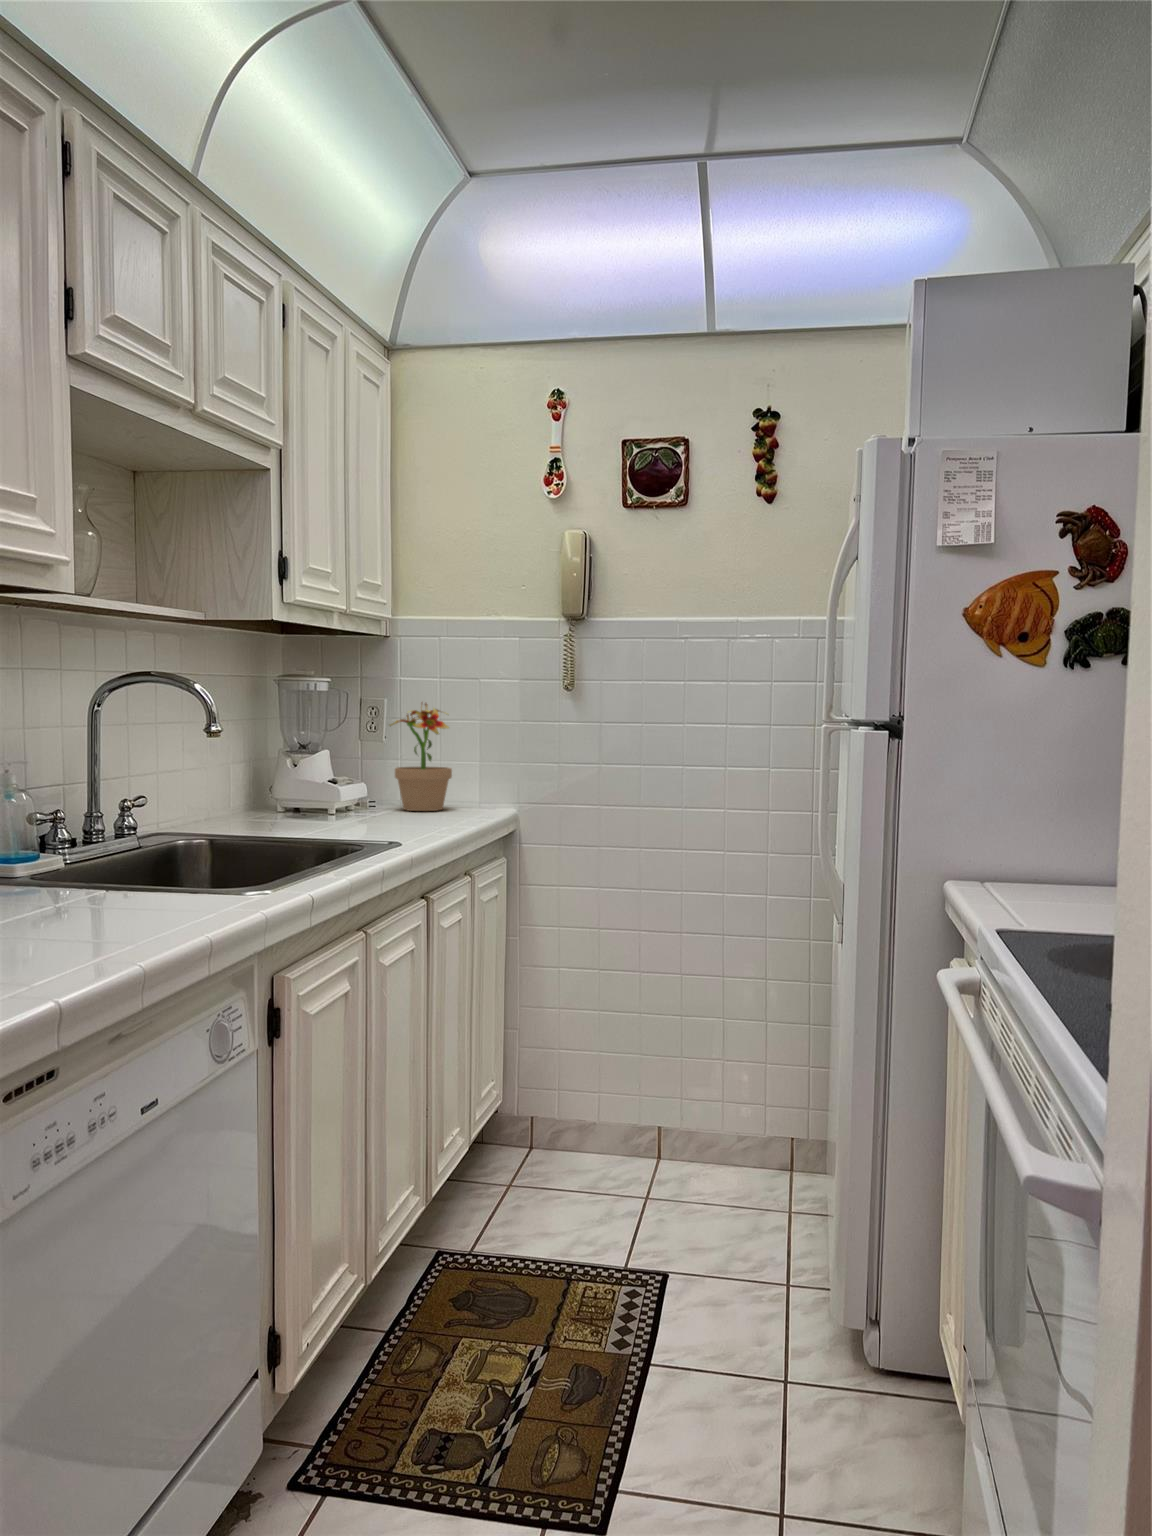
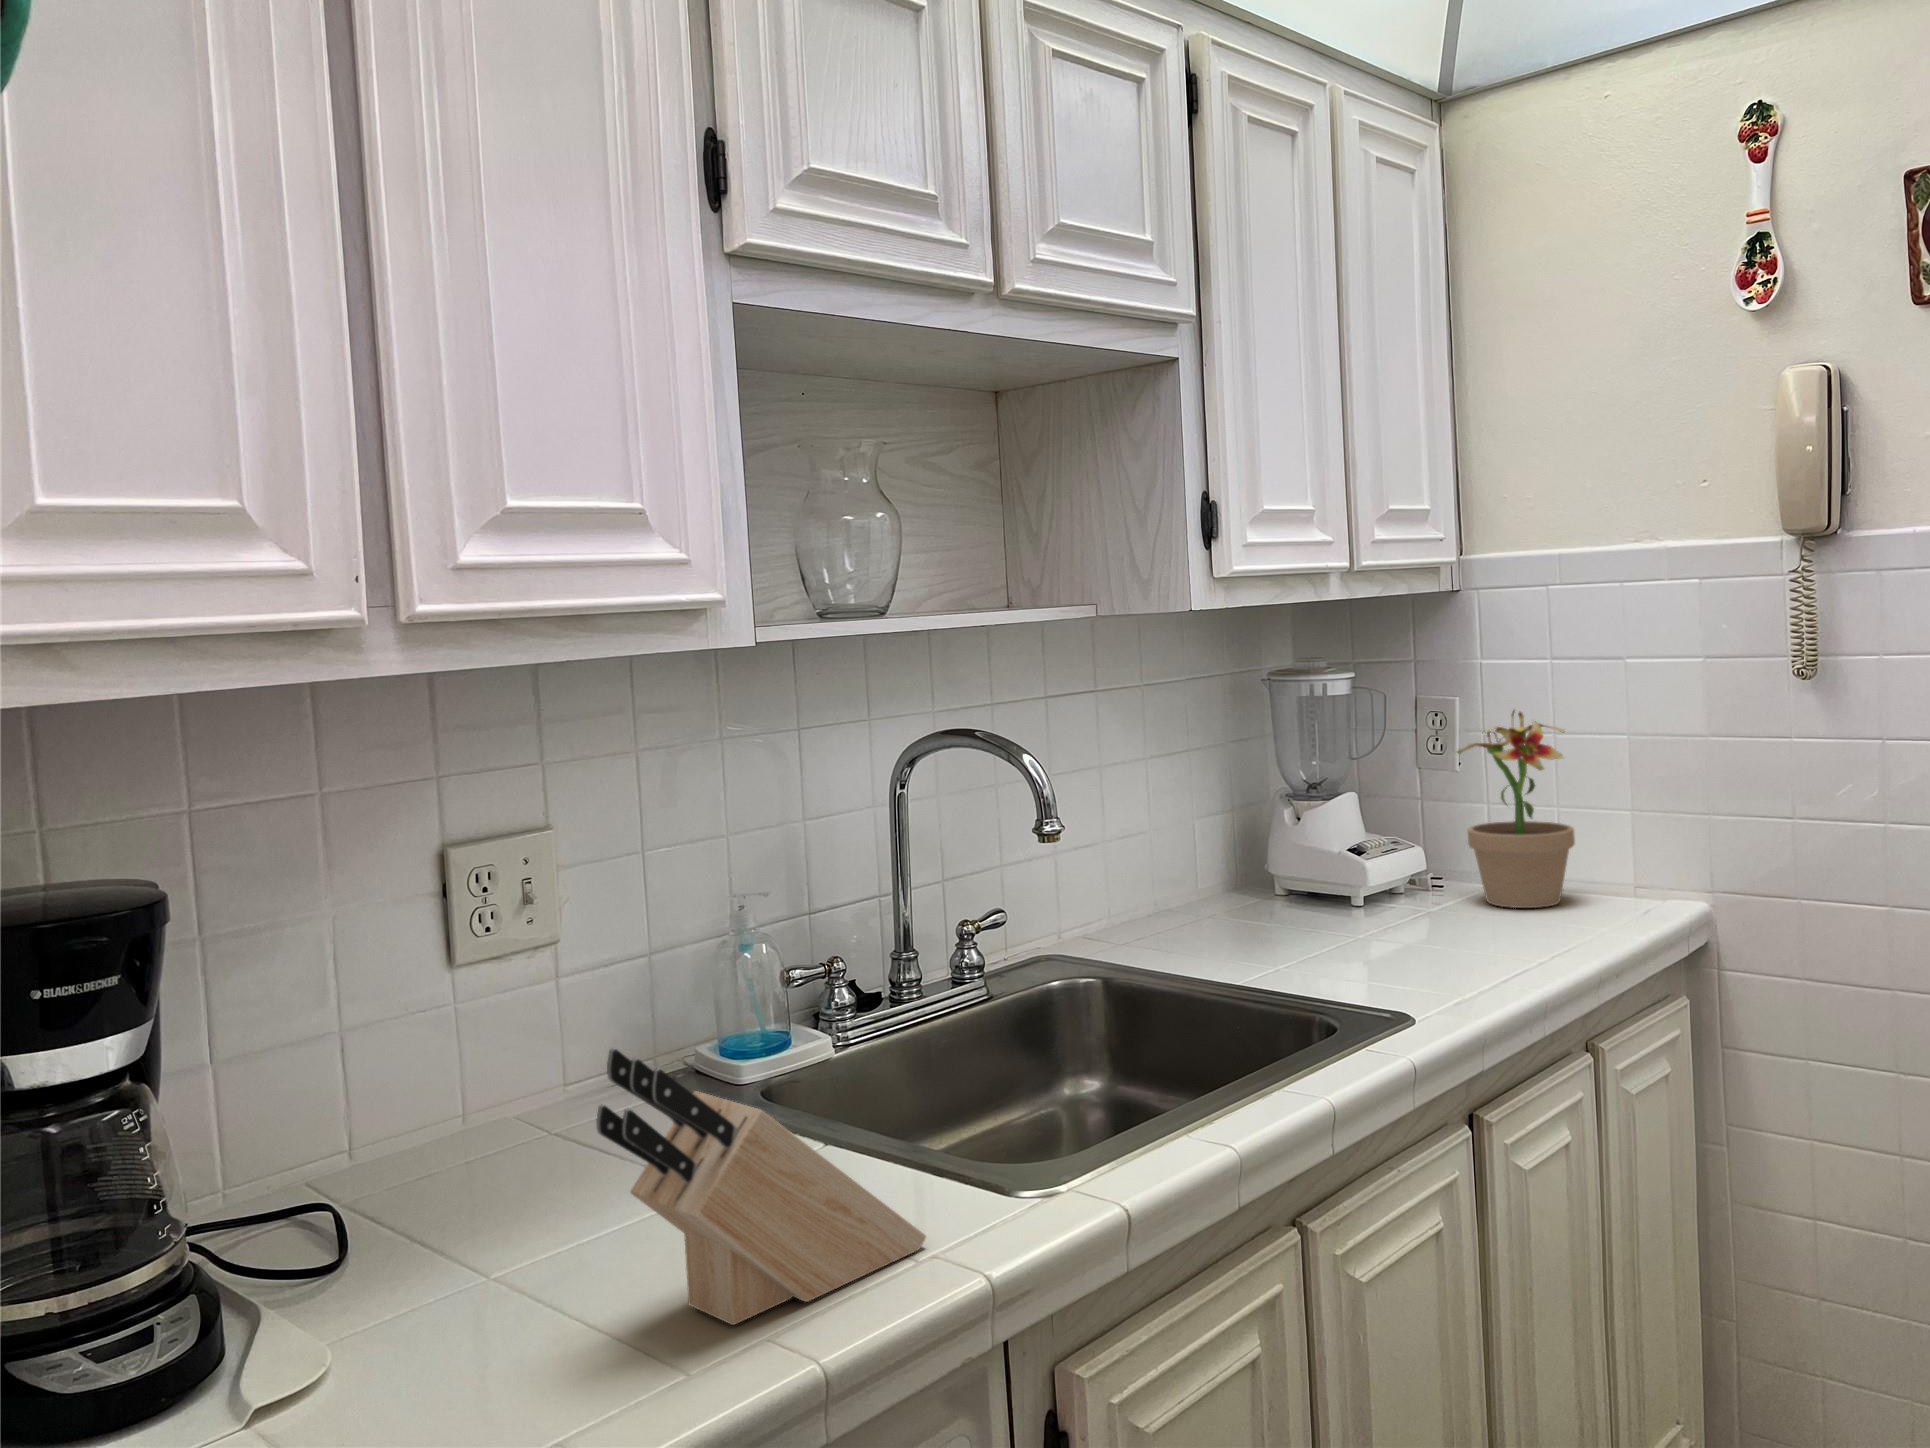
knife block: none [83,783,225,933] -> present [596,1049,926,1325]

